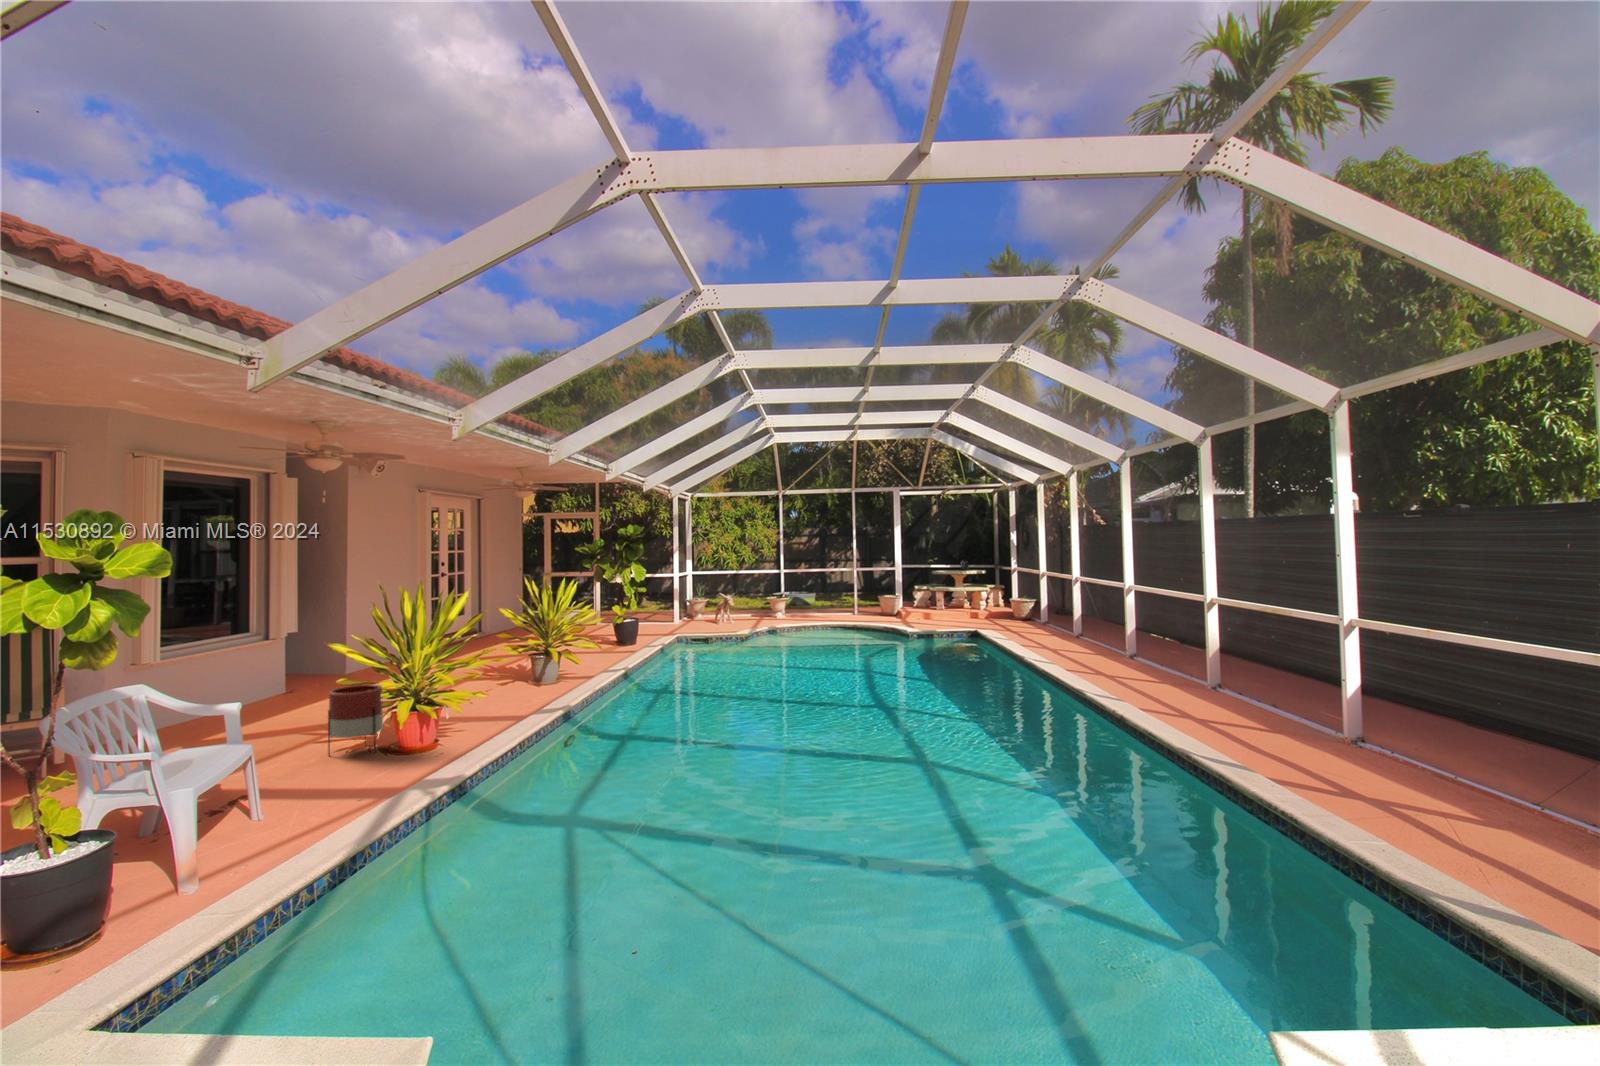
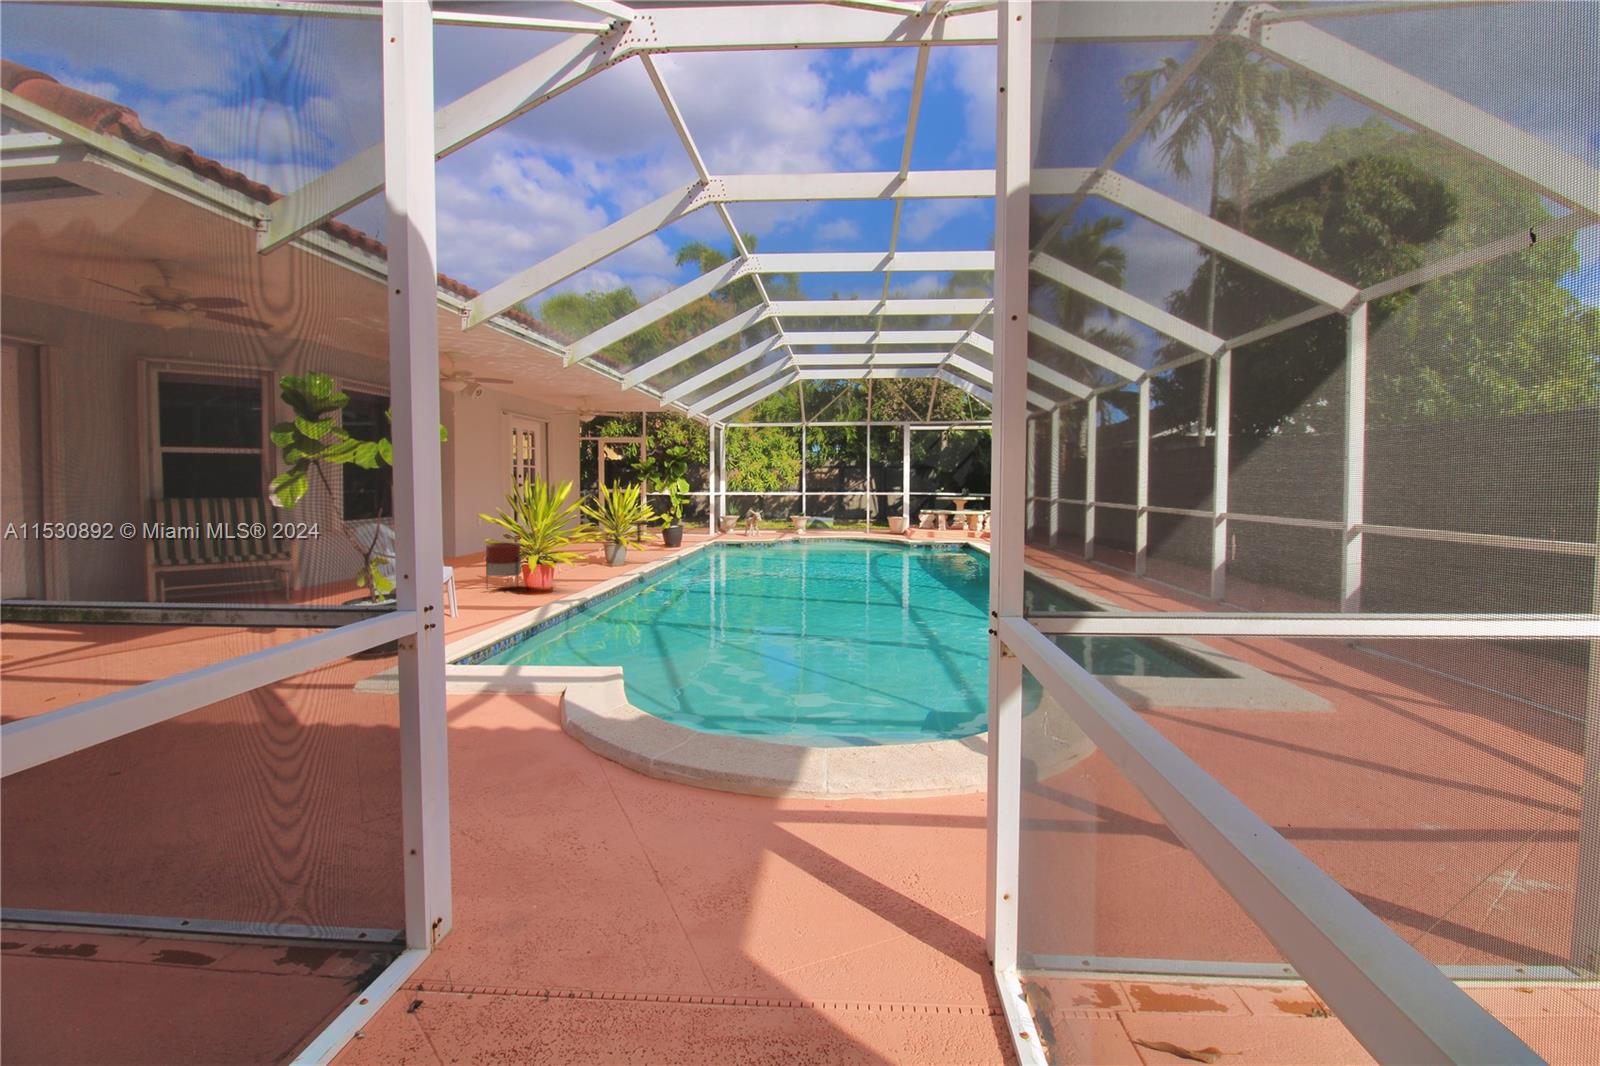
side table: none [557,626,585,680] -> present [628,520,650,543]

